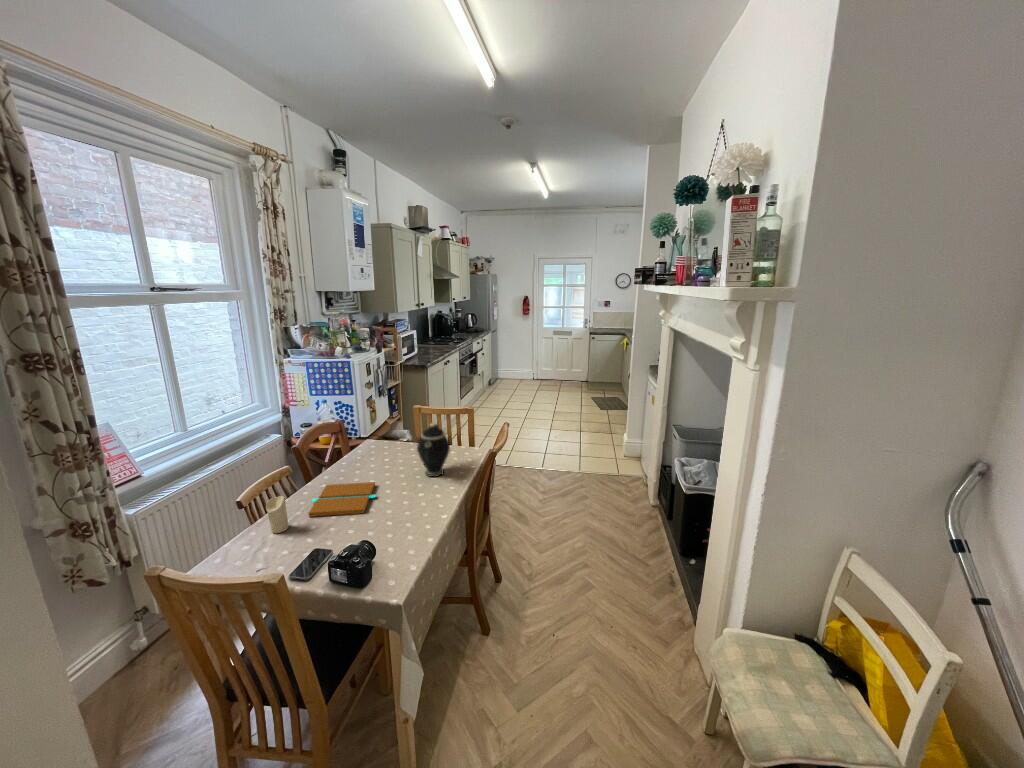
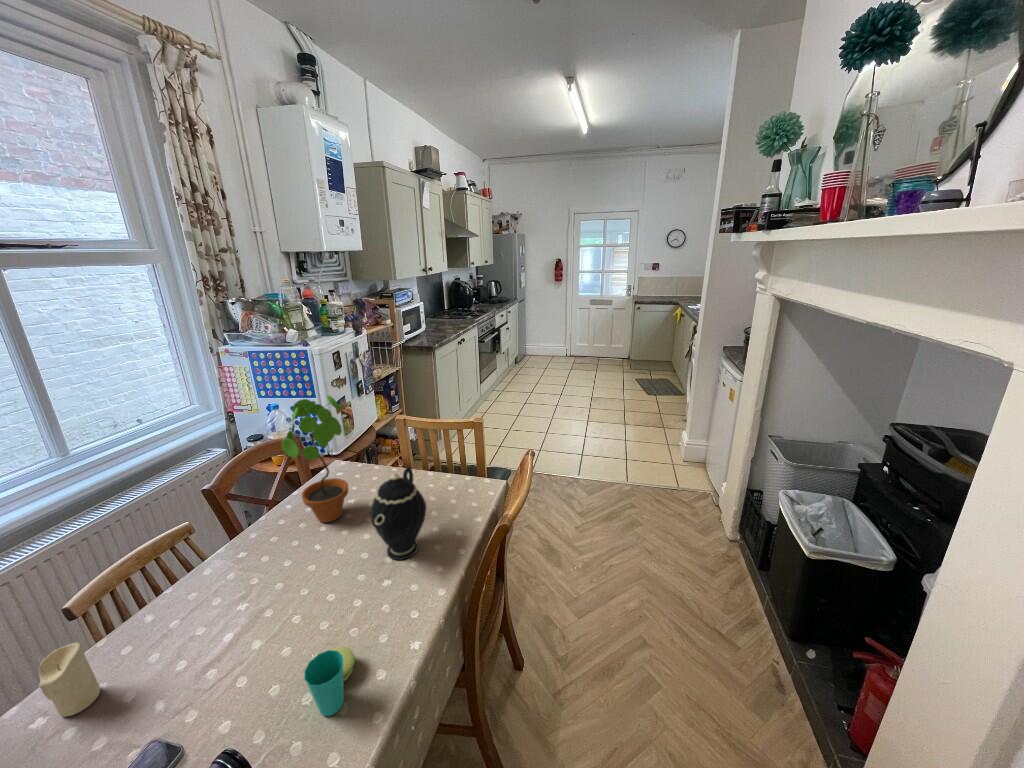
potted plant: none [361,381,395,464] -> present [281,395,348,522]
book: present [309,482,376,517] -> none [148,572,299,664]
cup: none [404,496,423,527] -> present [304,647,355,716]

